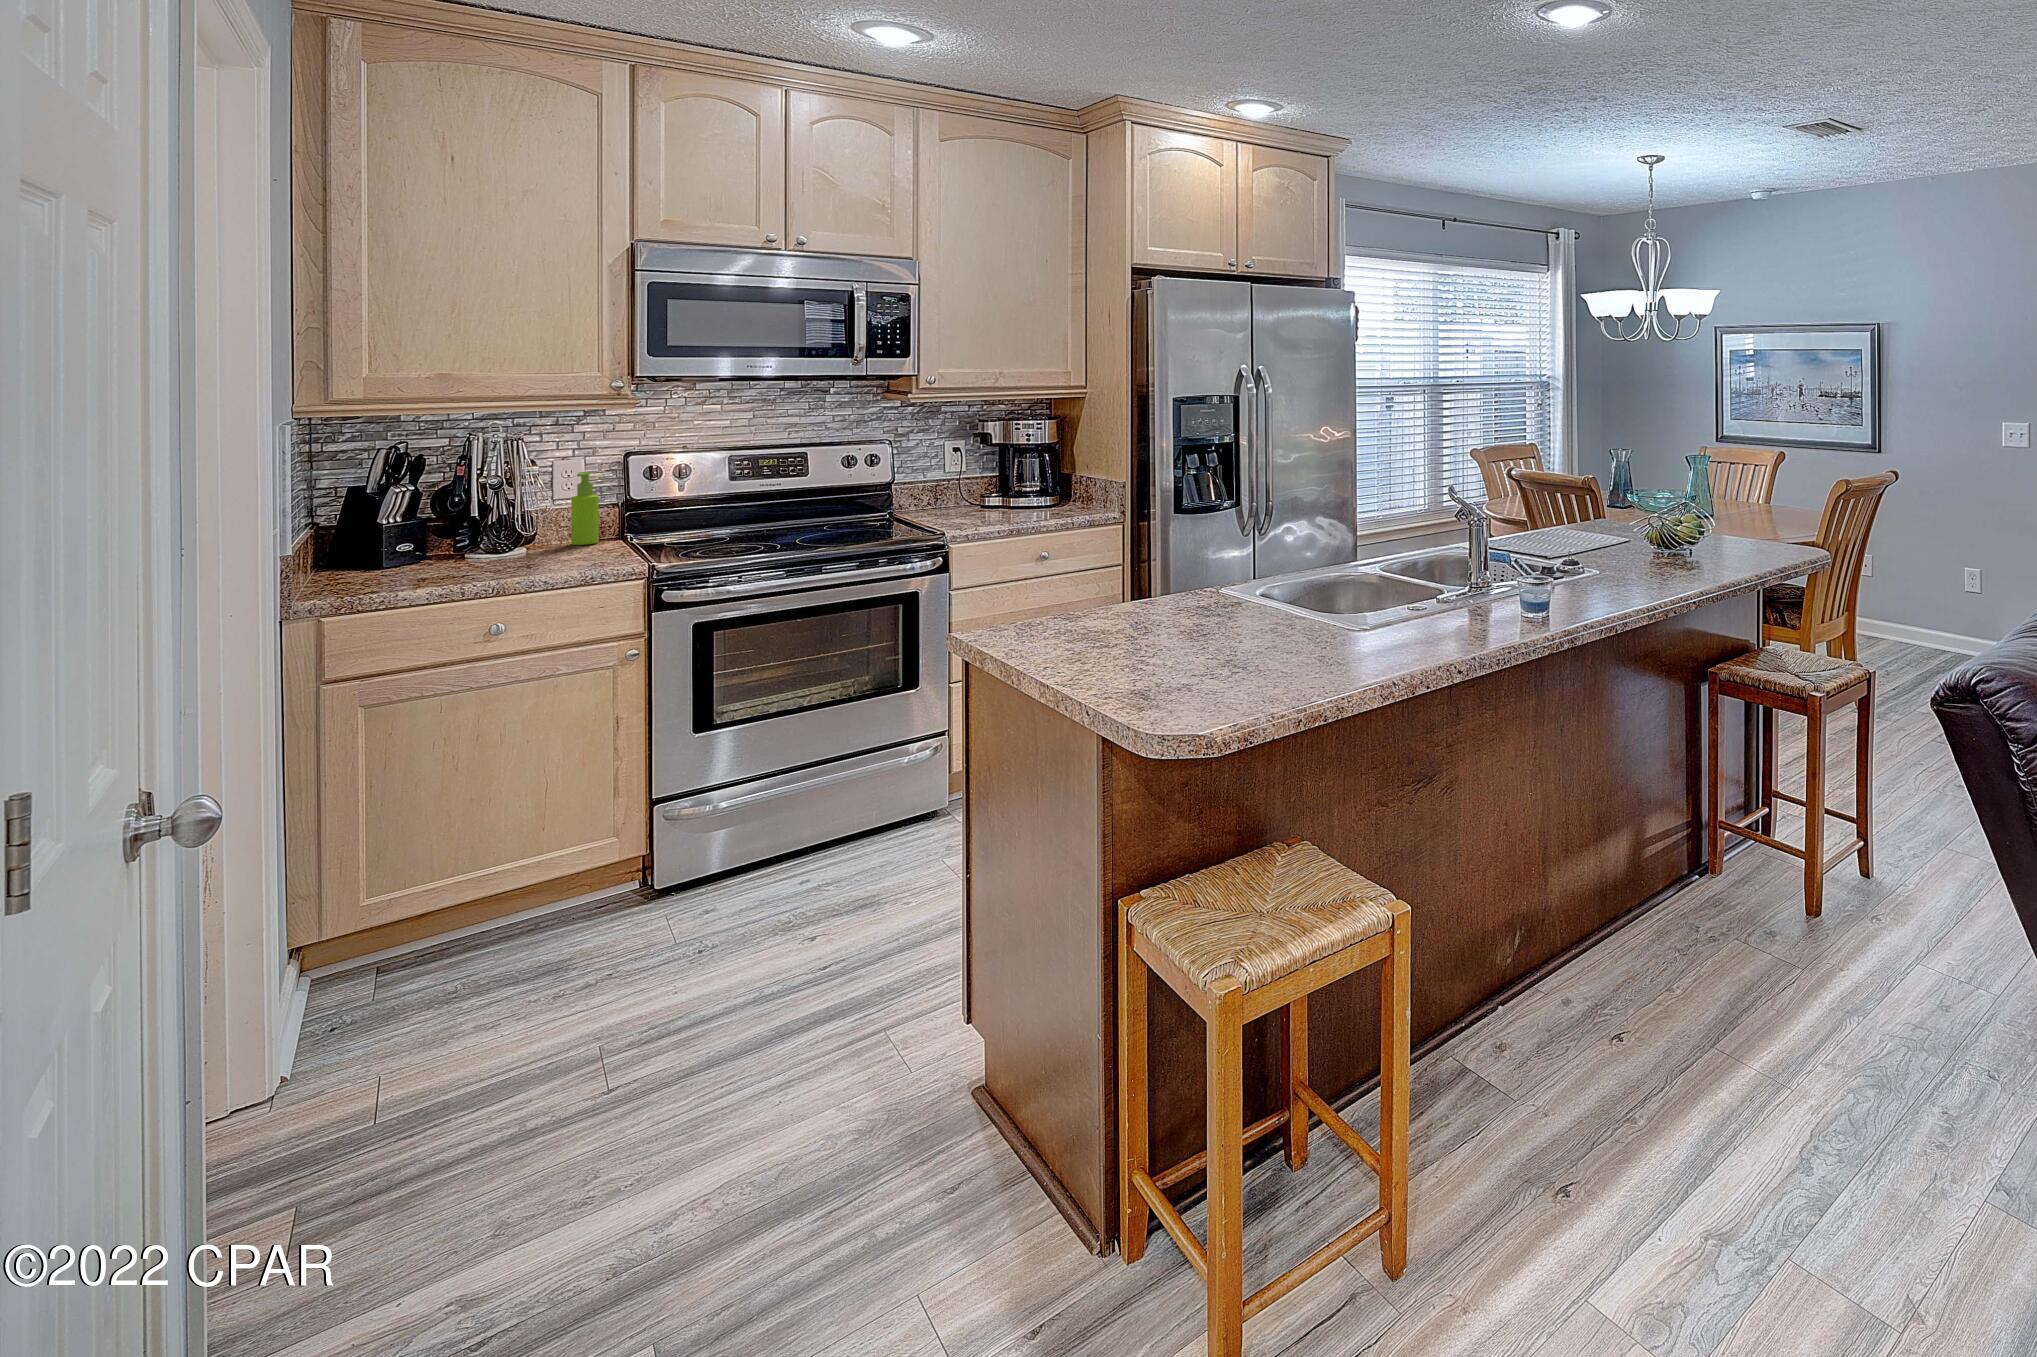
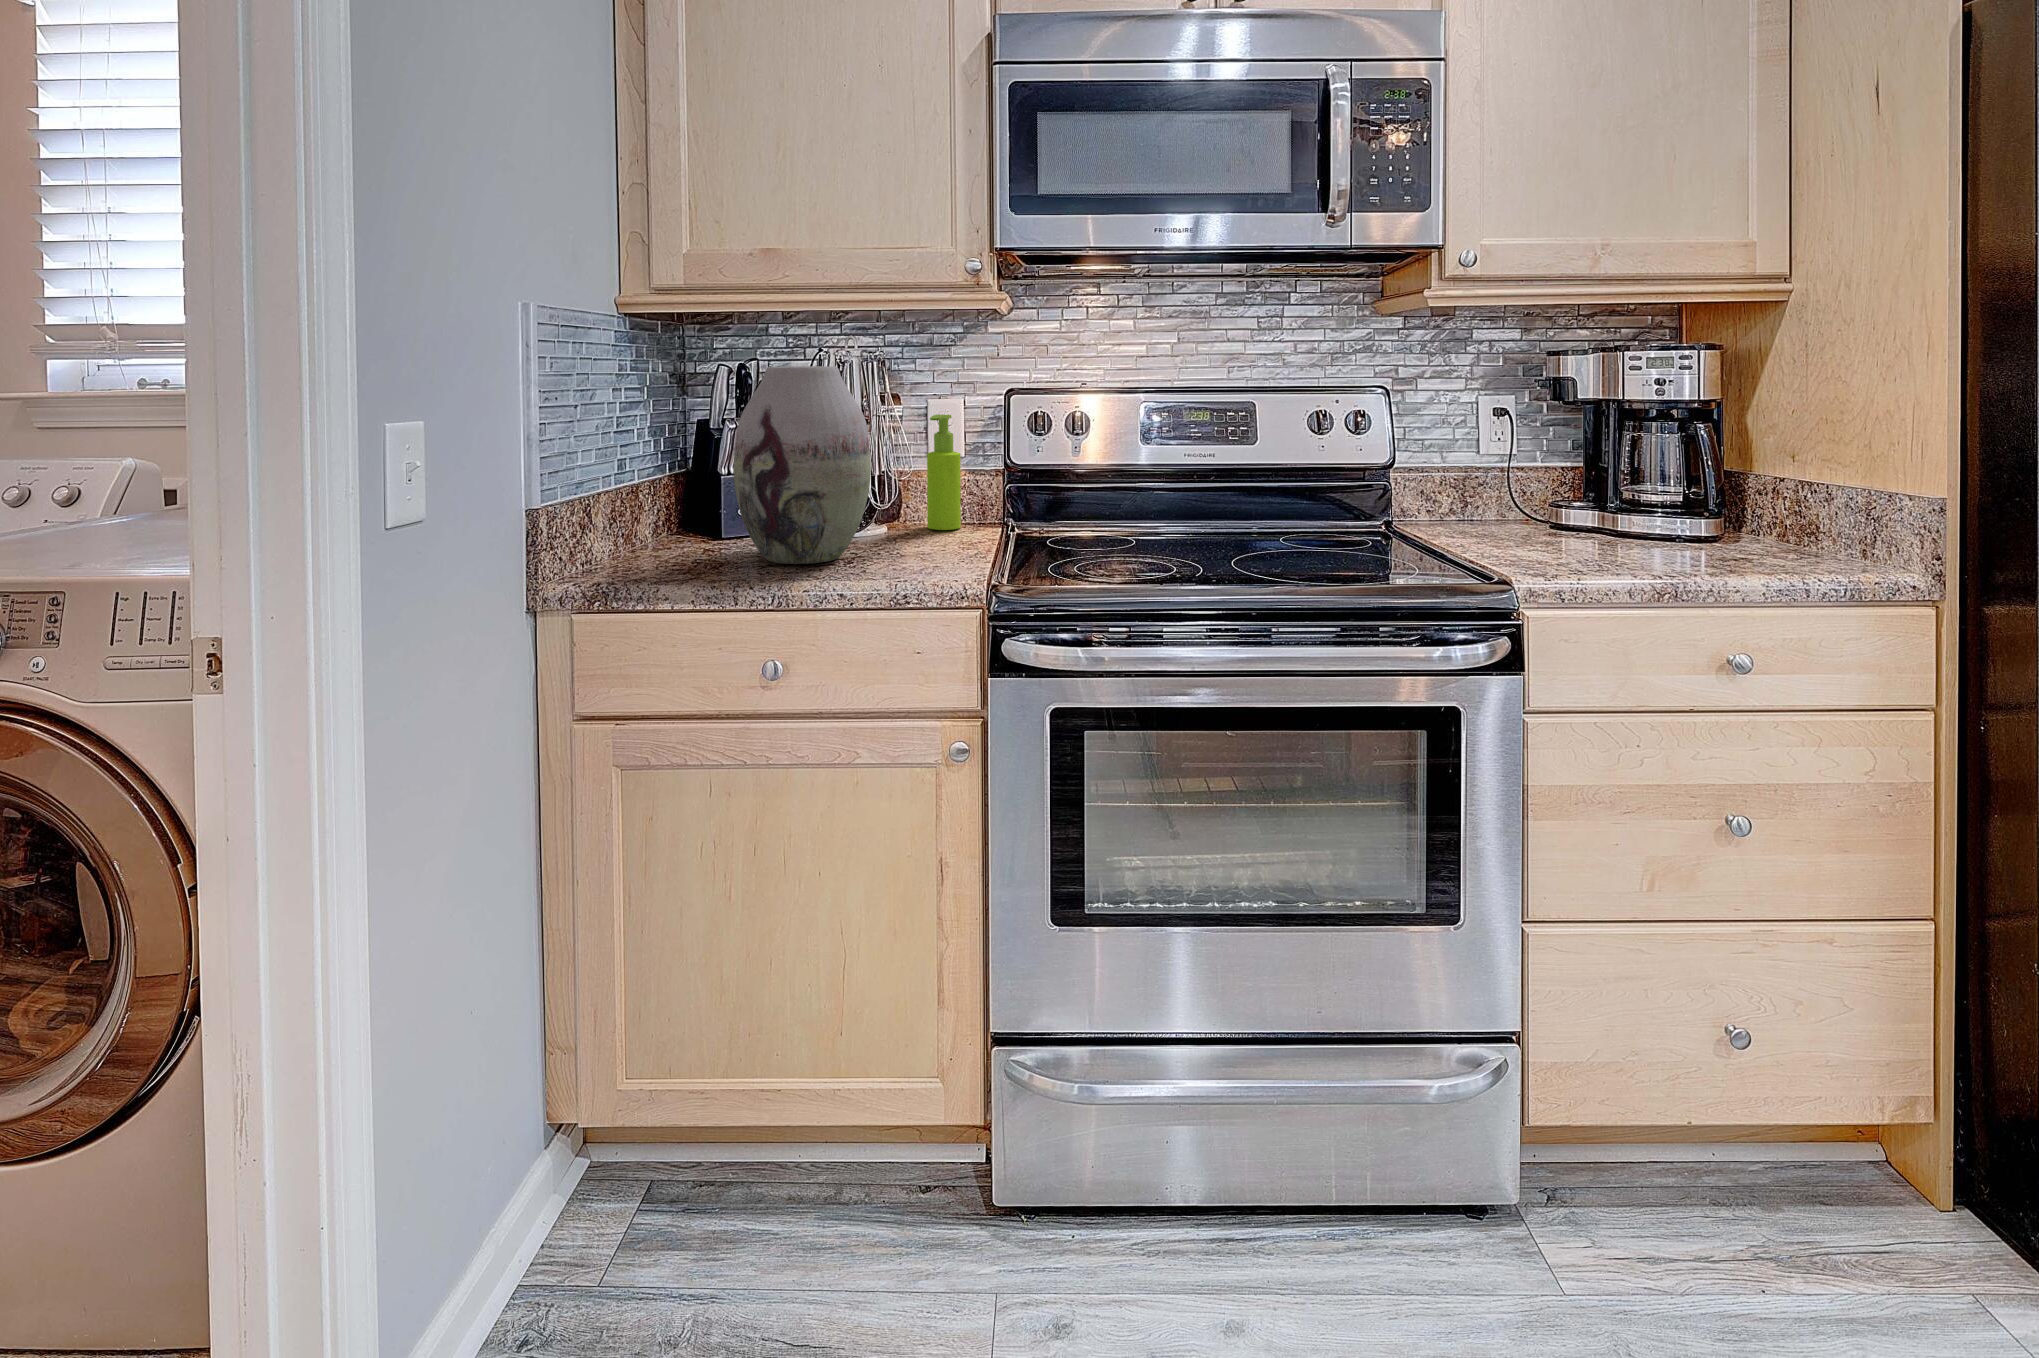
vase: none [433,448,546,572] -> present [734,366,871,564]

